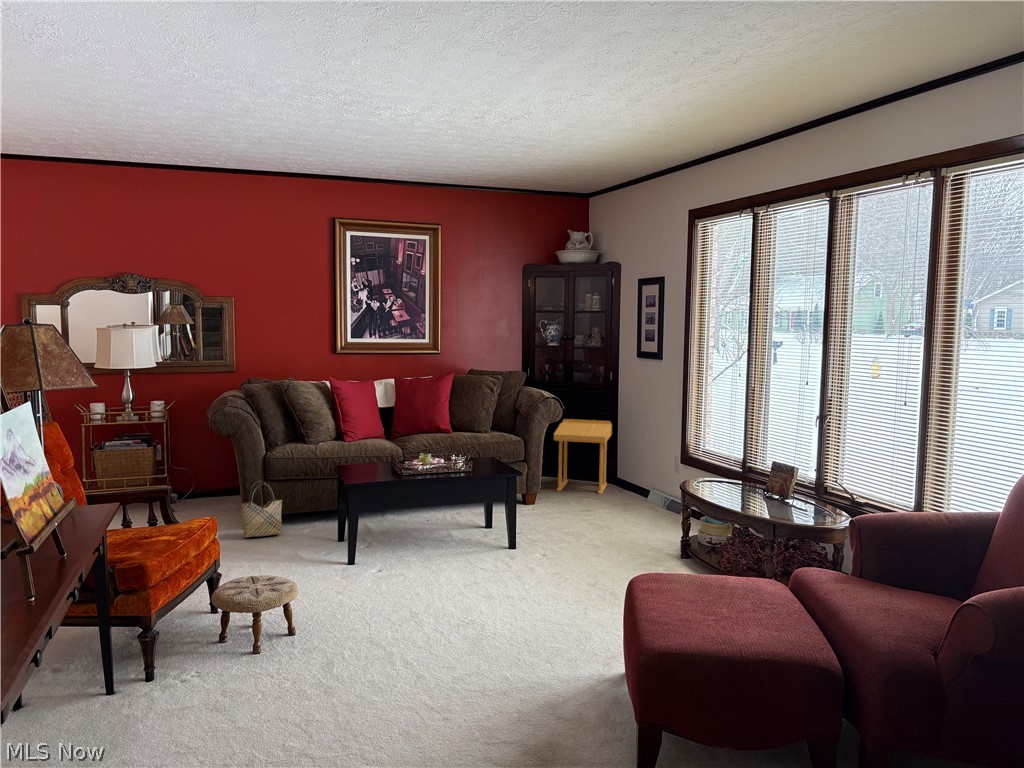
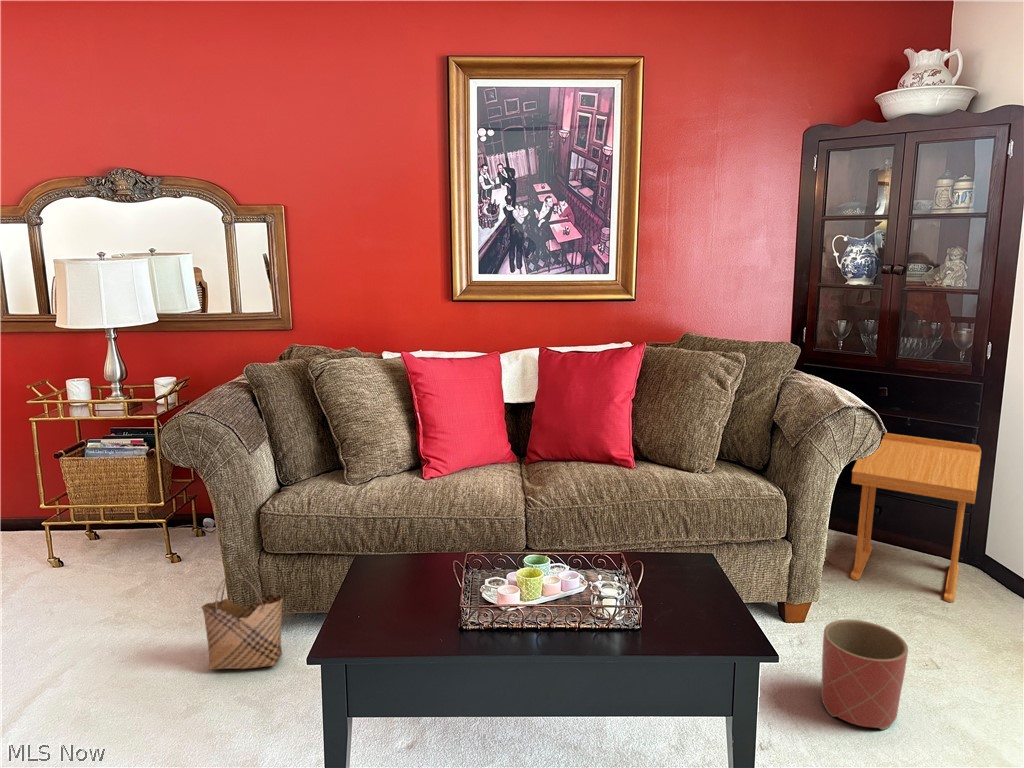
planter: none [541,485,573,525] -> present [821,620,908,730]

